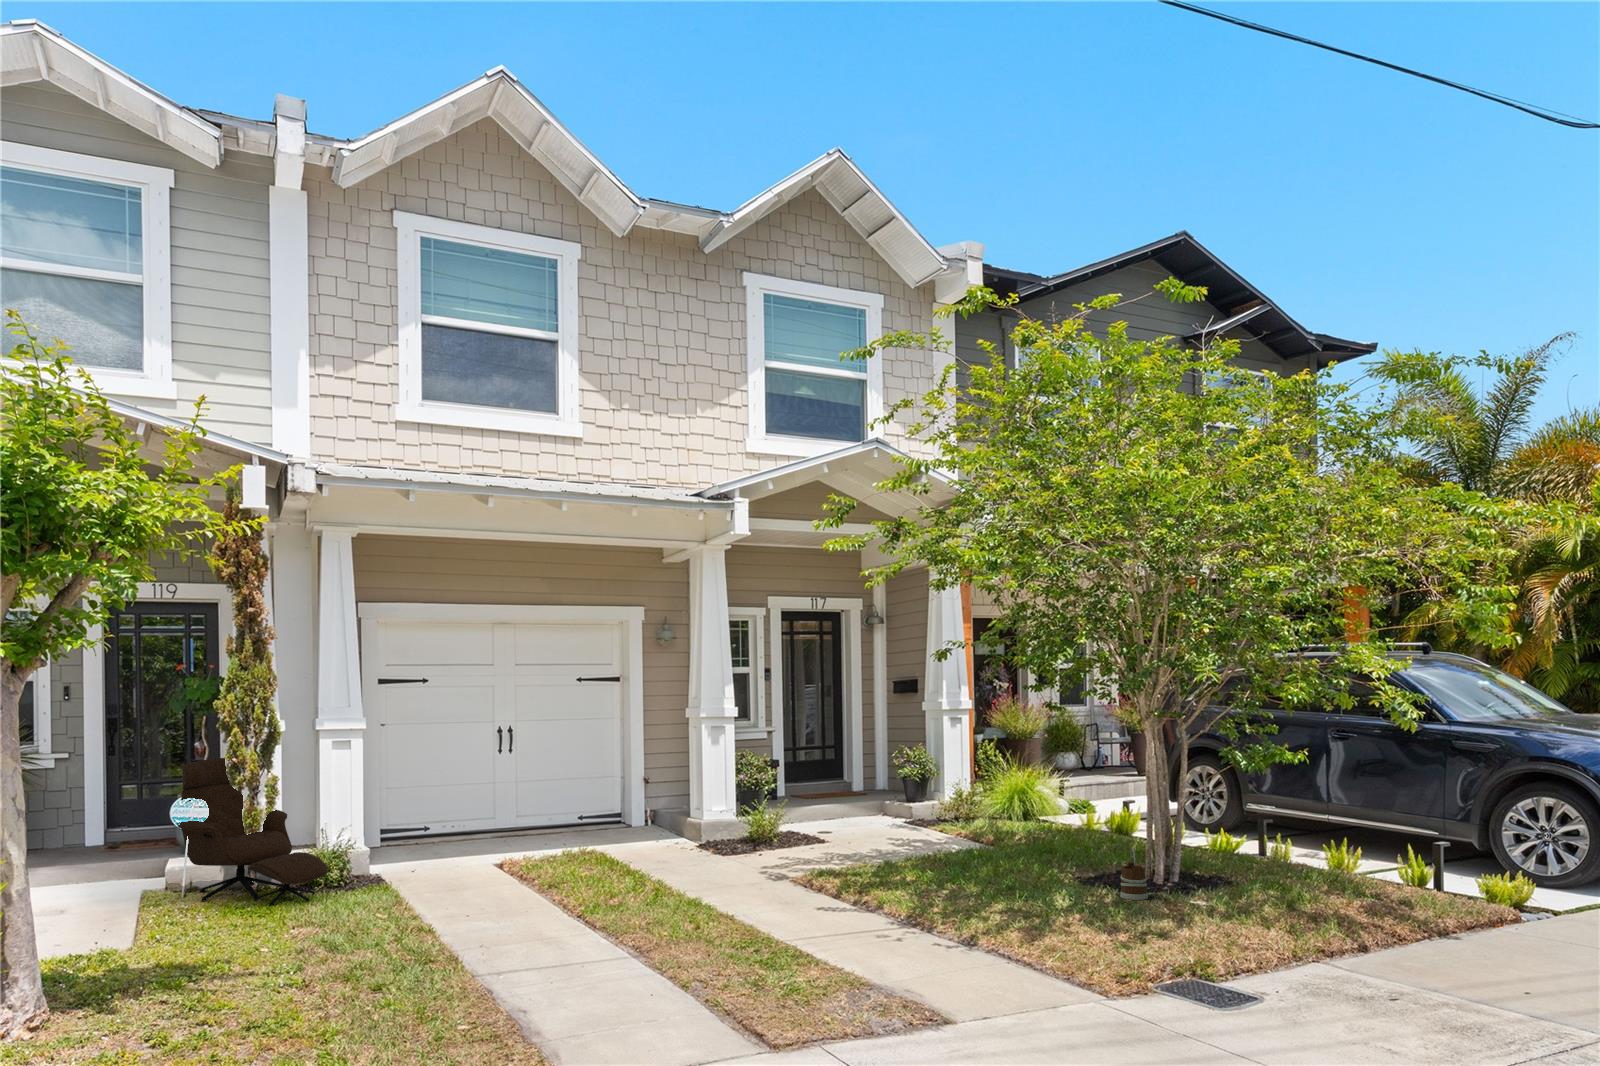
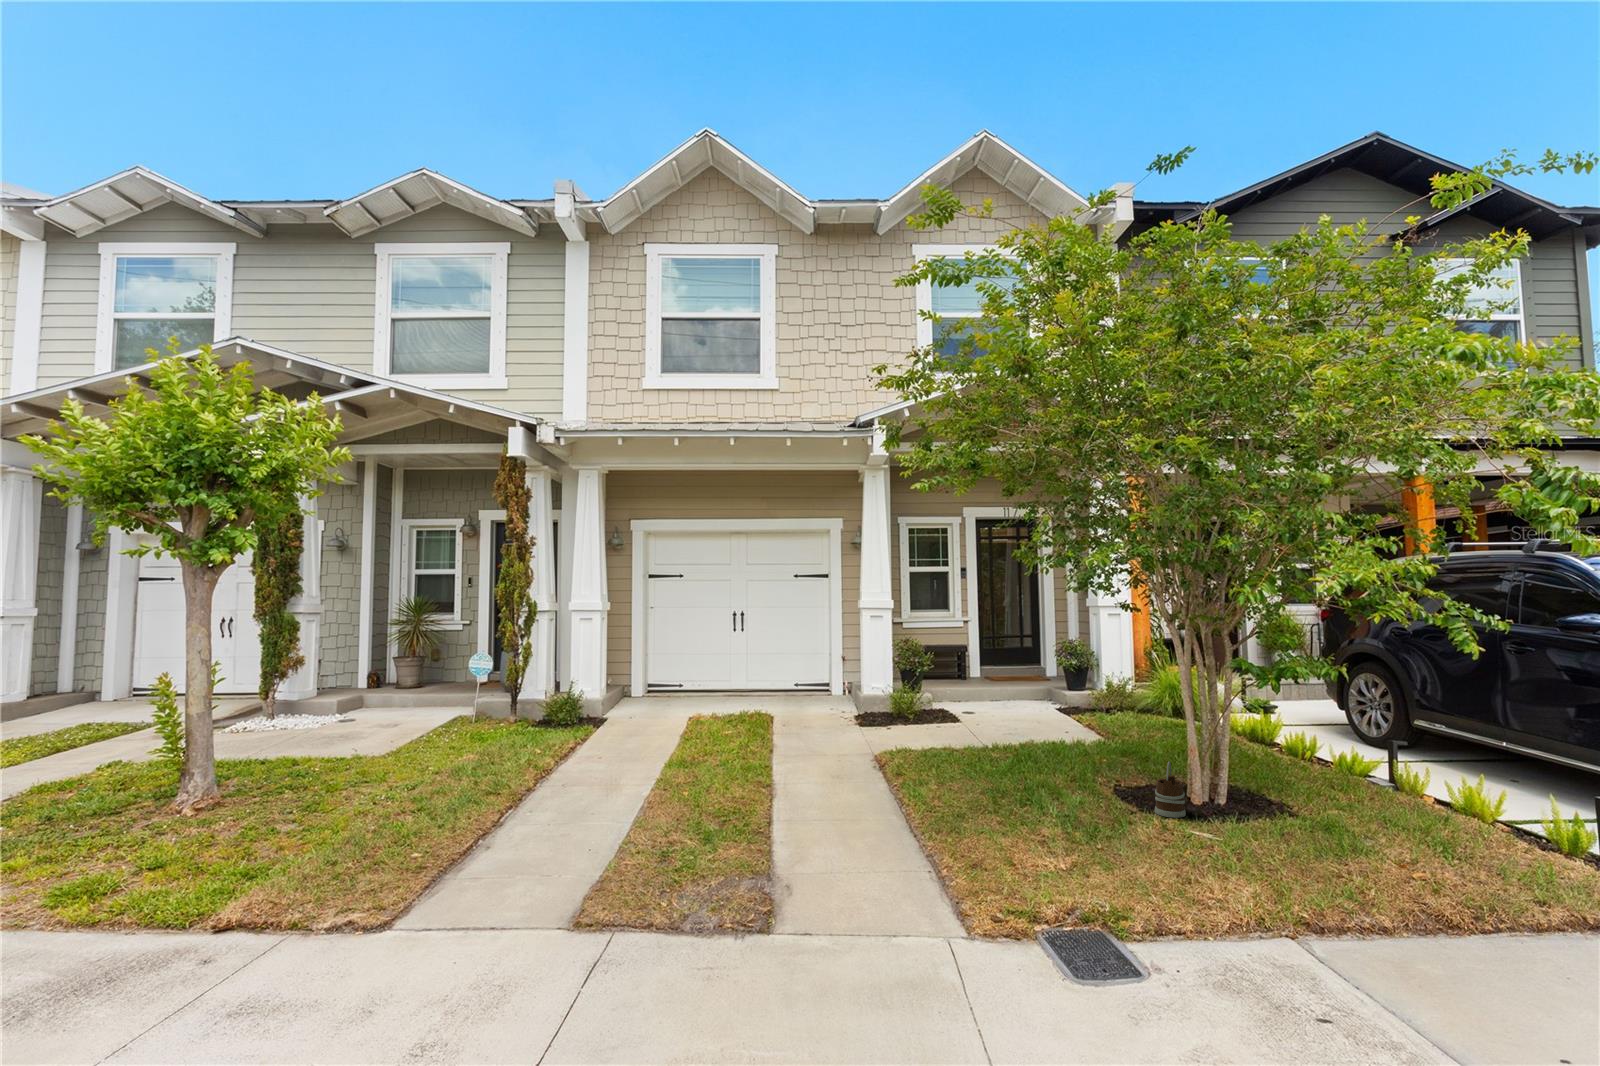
lounge chair: present [177,758,328,905] -> none [455,630,538,734]

